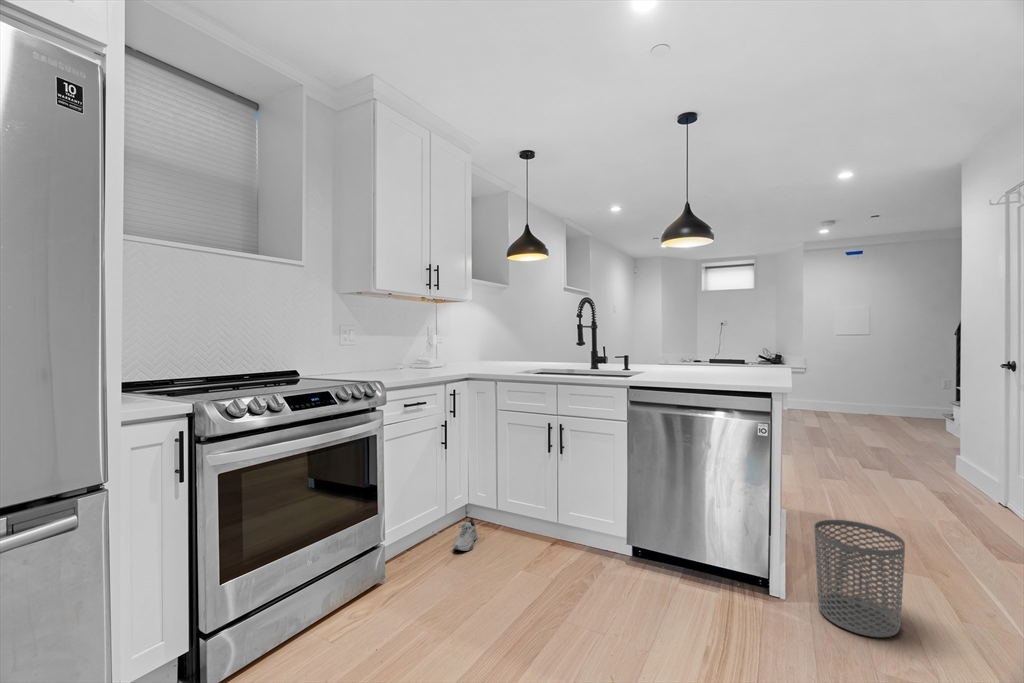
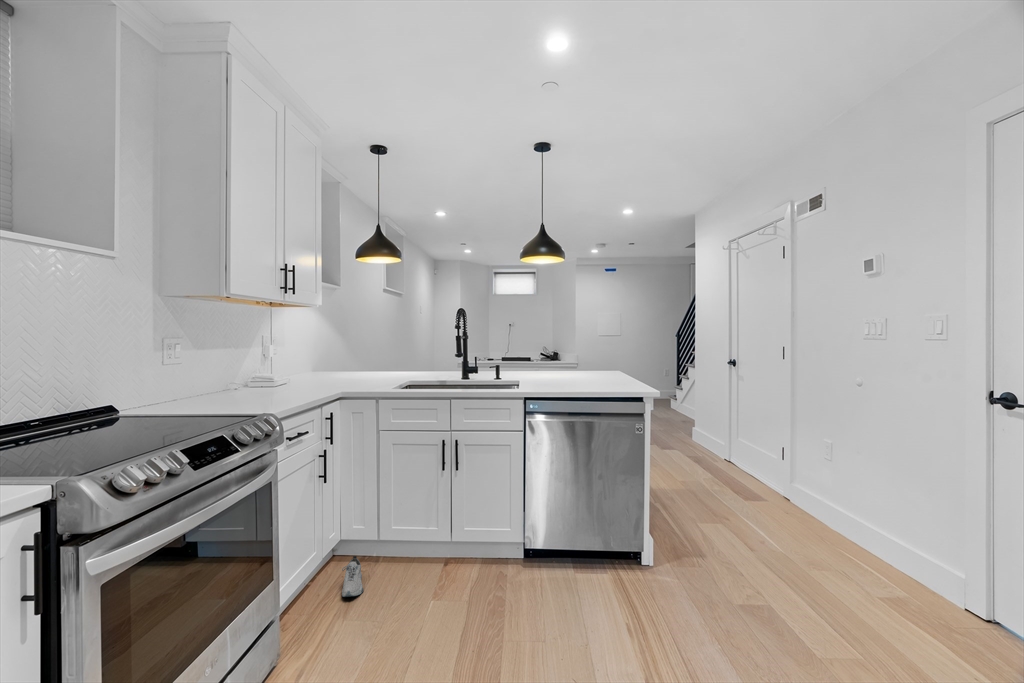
waste bin: present [814,520,905,637] -> none [675,494,737,581]

